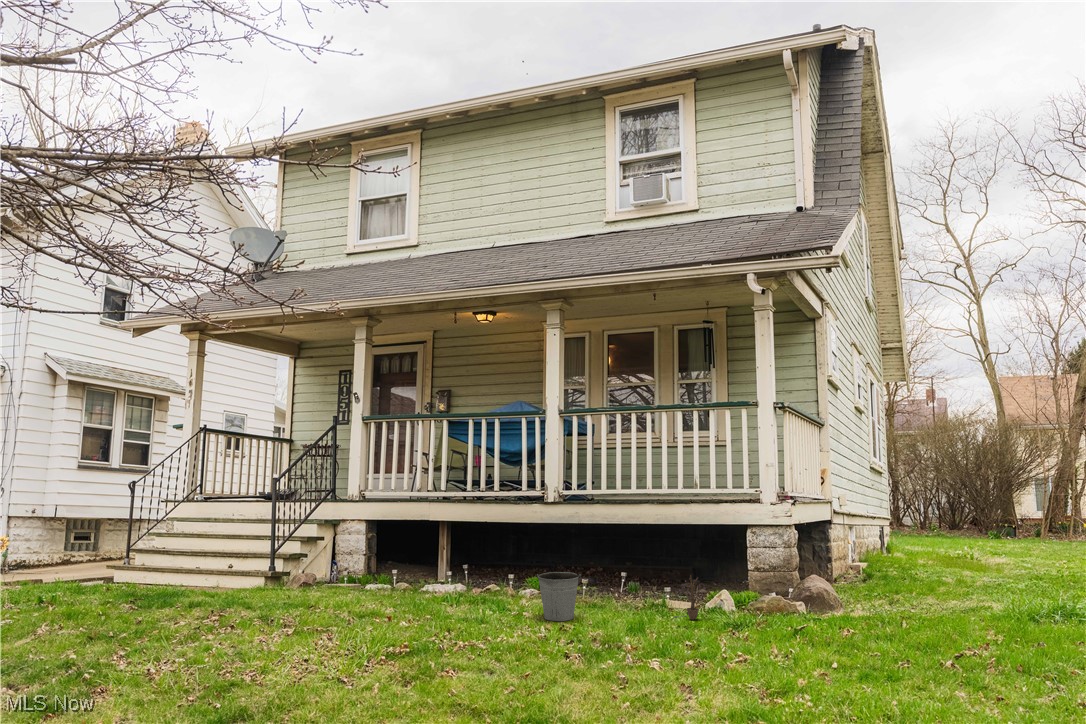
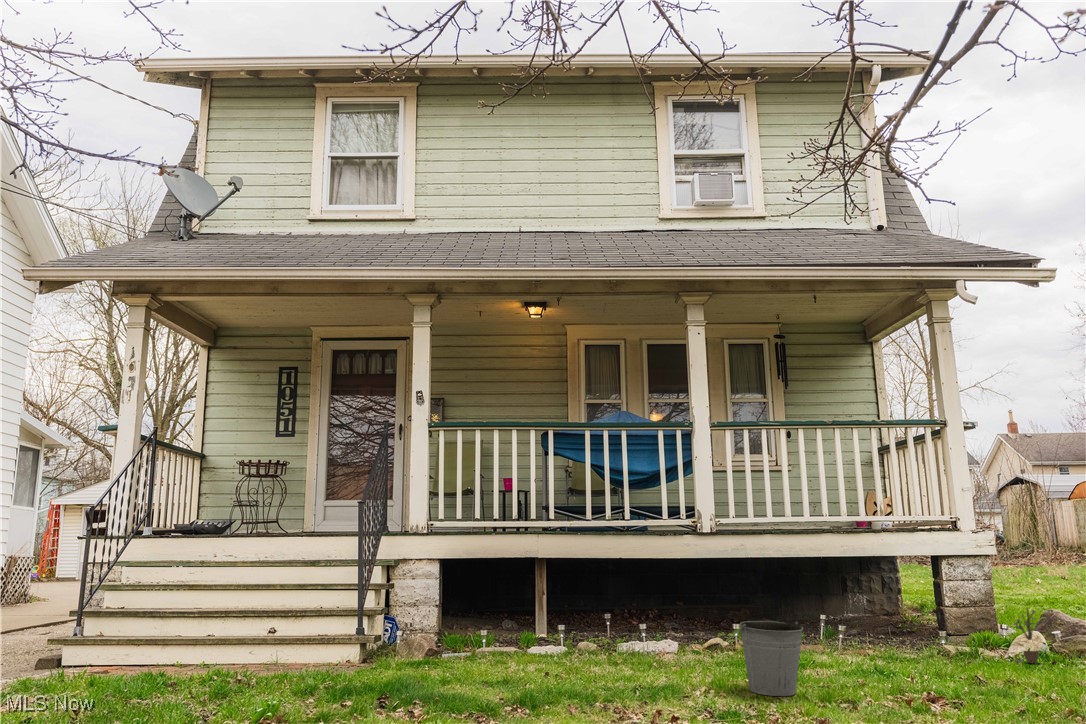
bucket: present [537,572,581,621] -> present [737,621,803,696]

